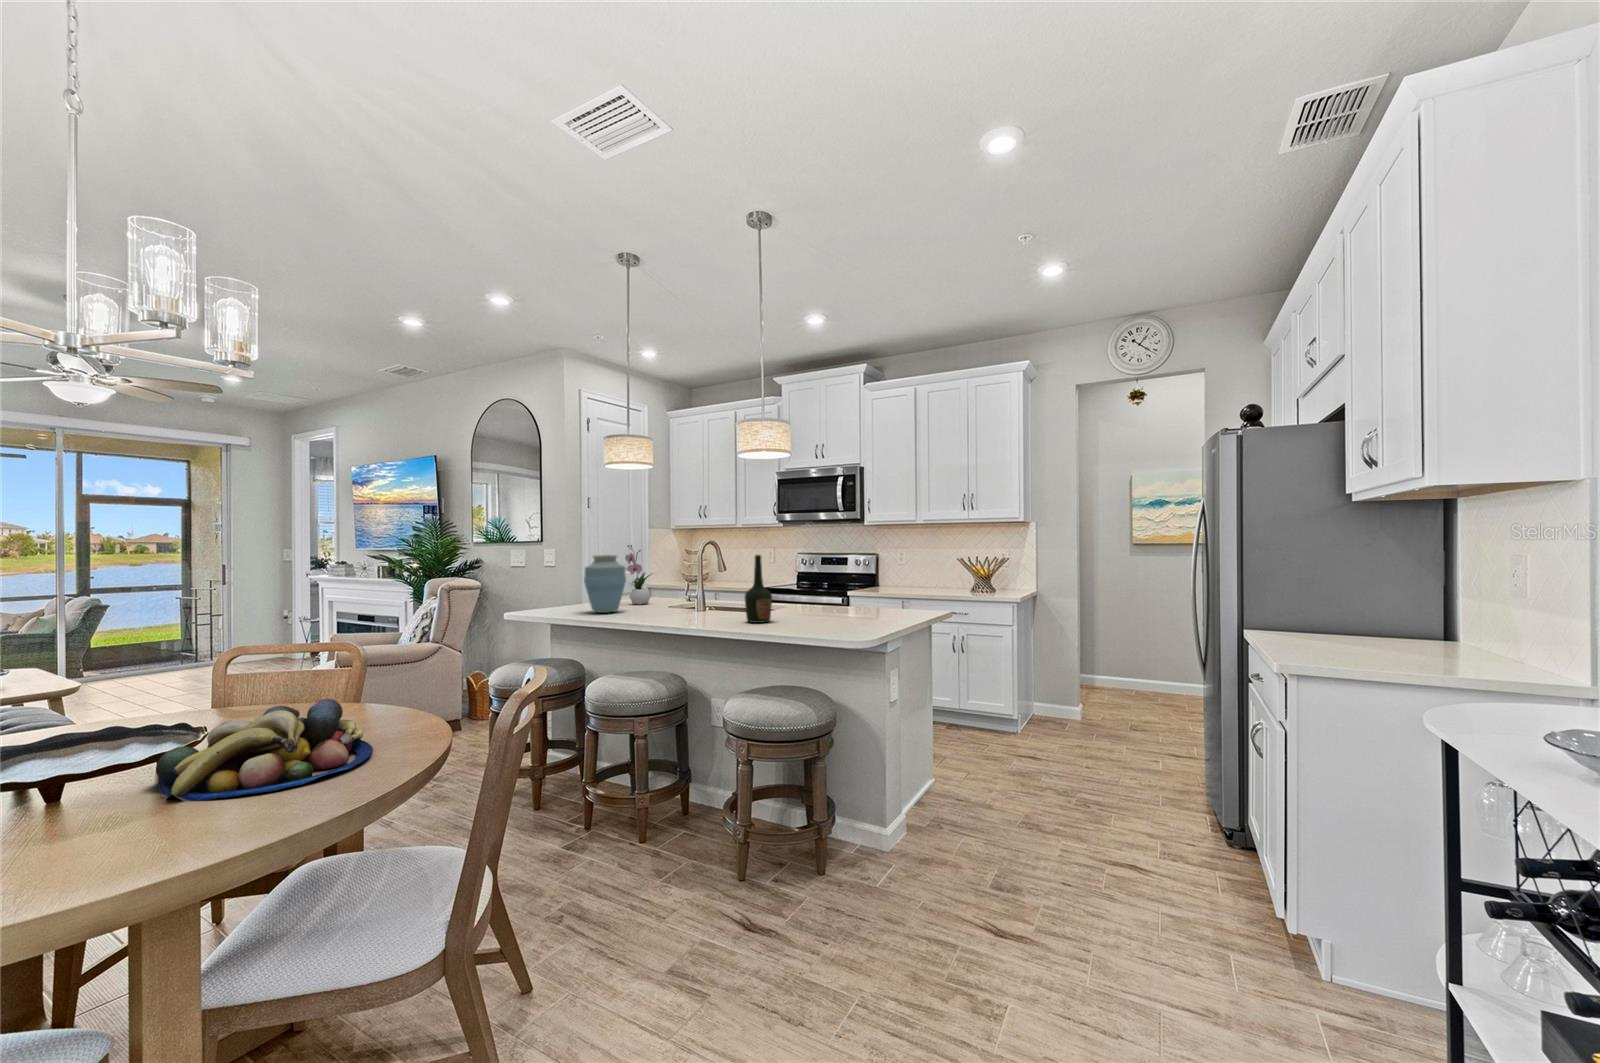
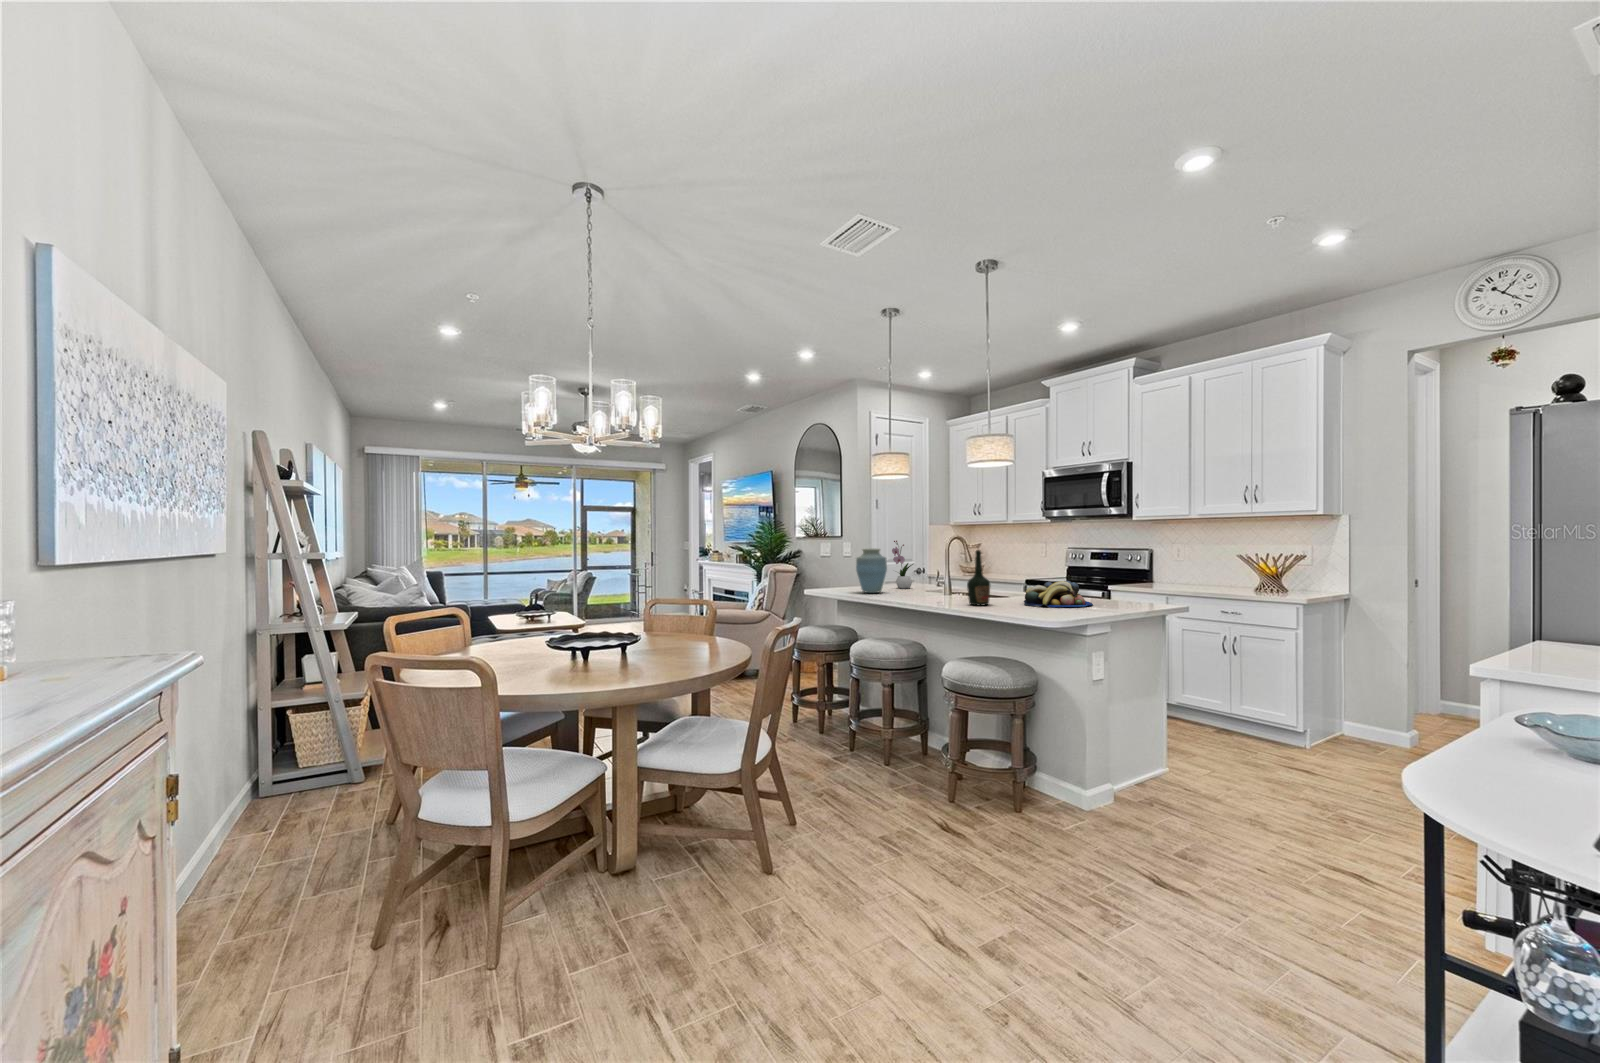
fruit bowl: present [154,699,373,802] -> present [1024,581,1093,608]

